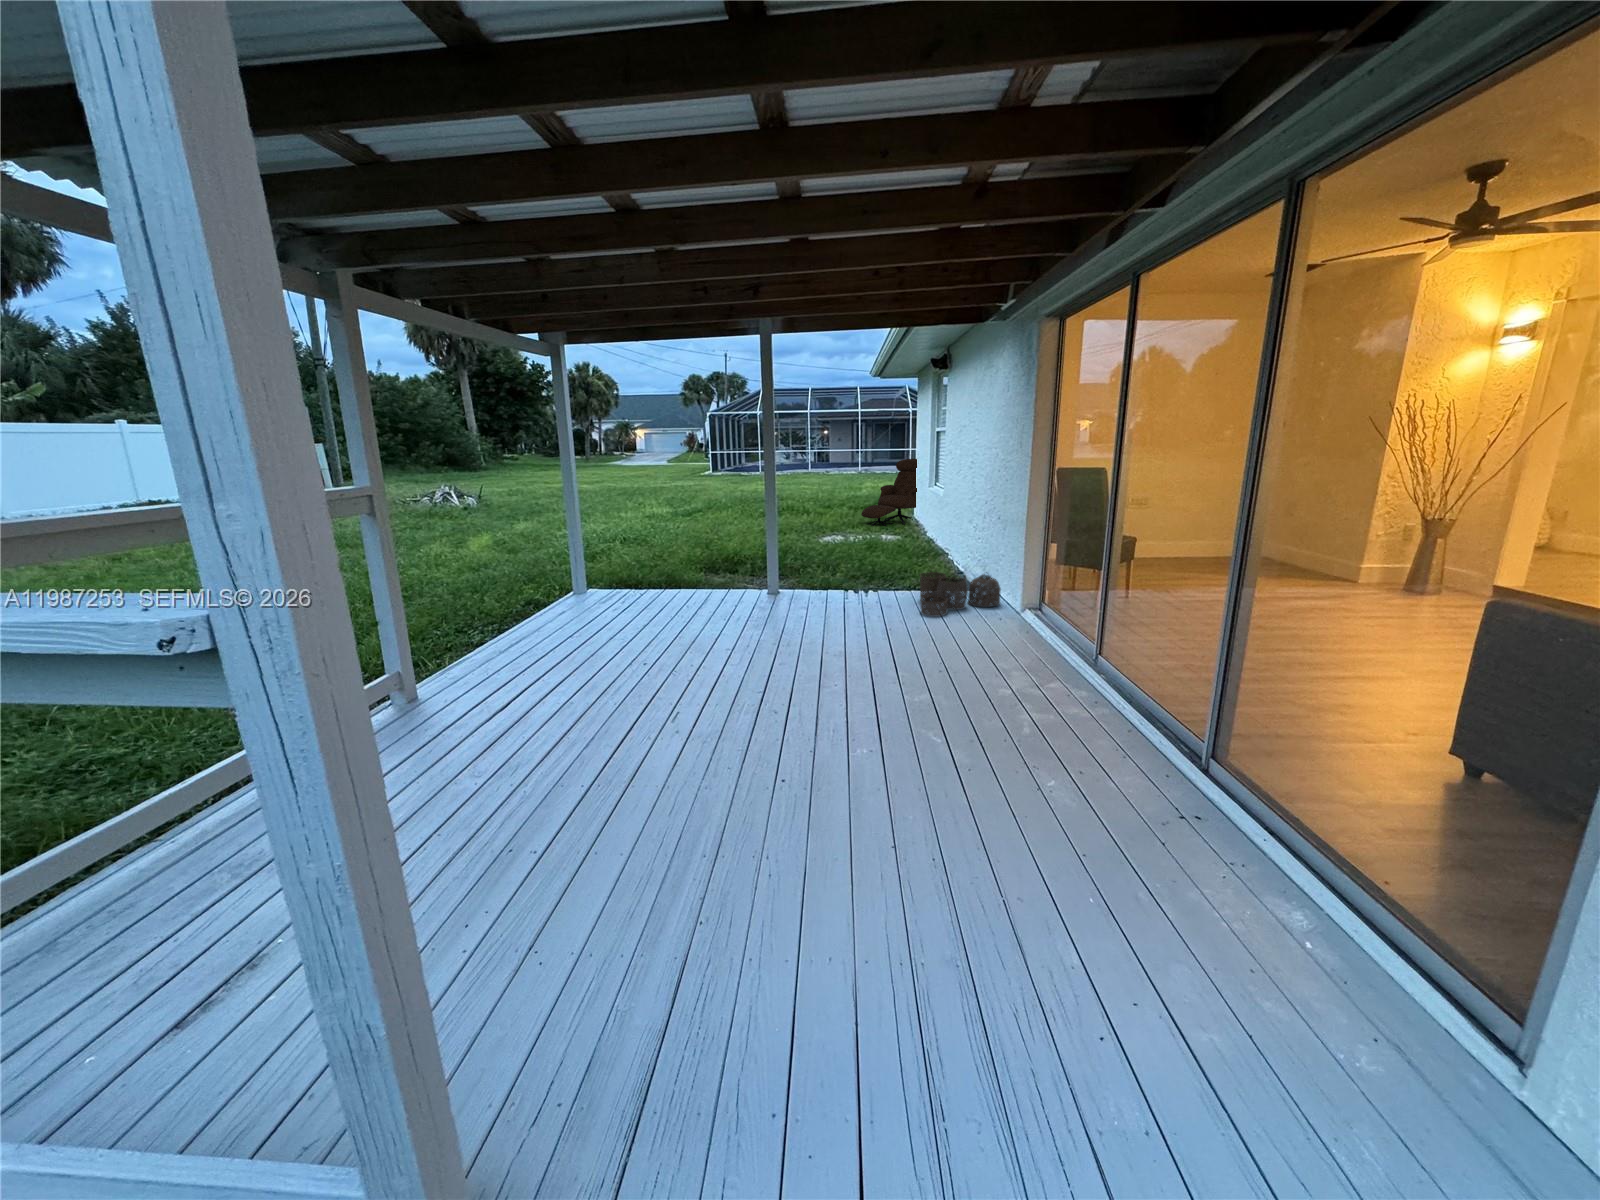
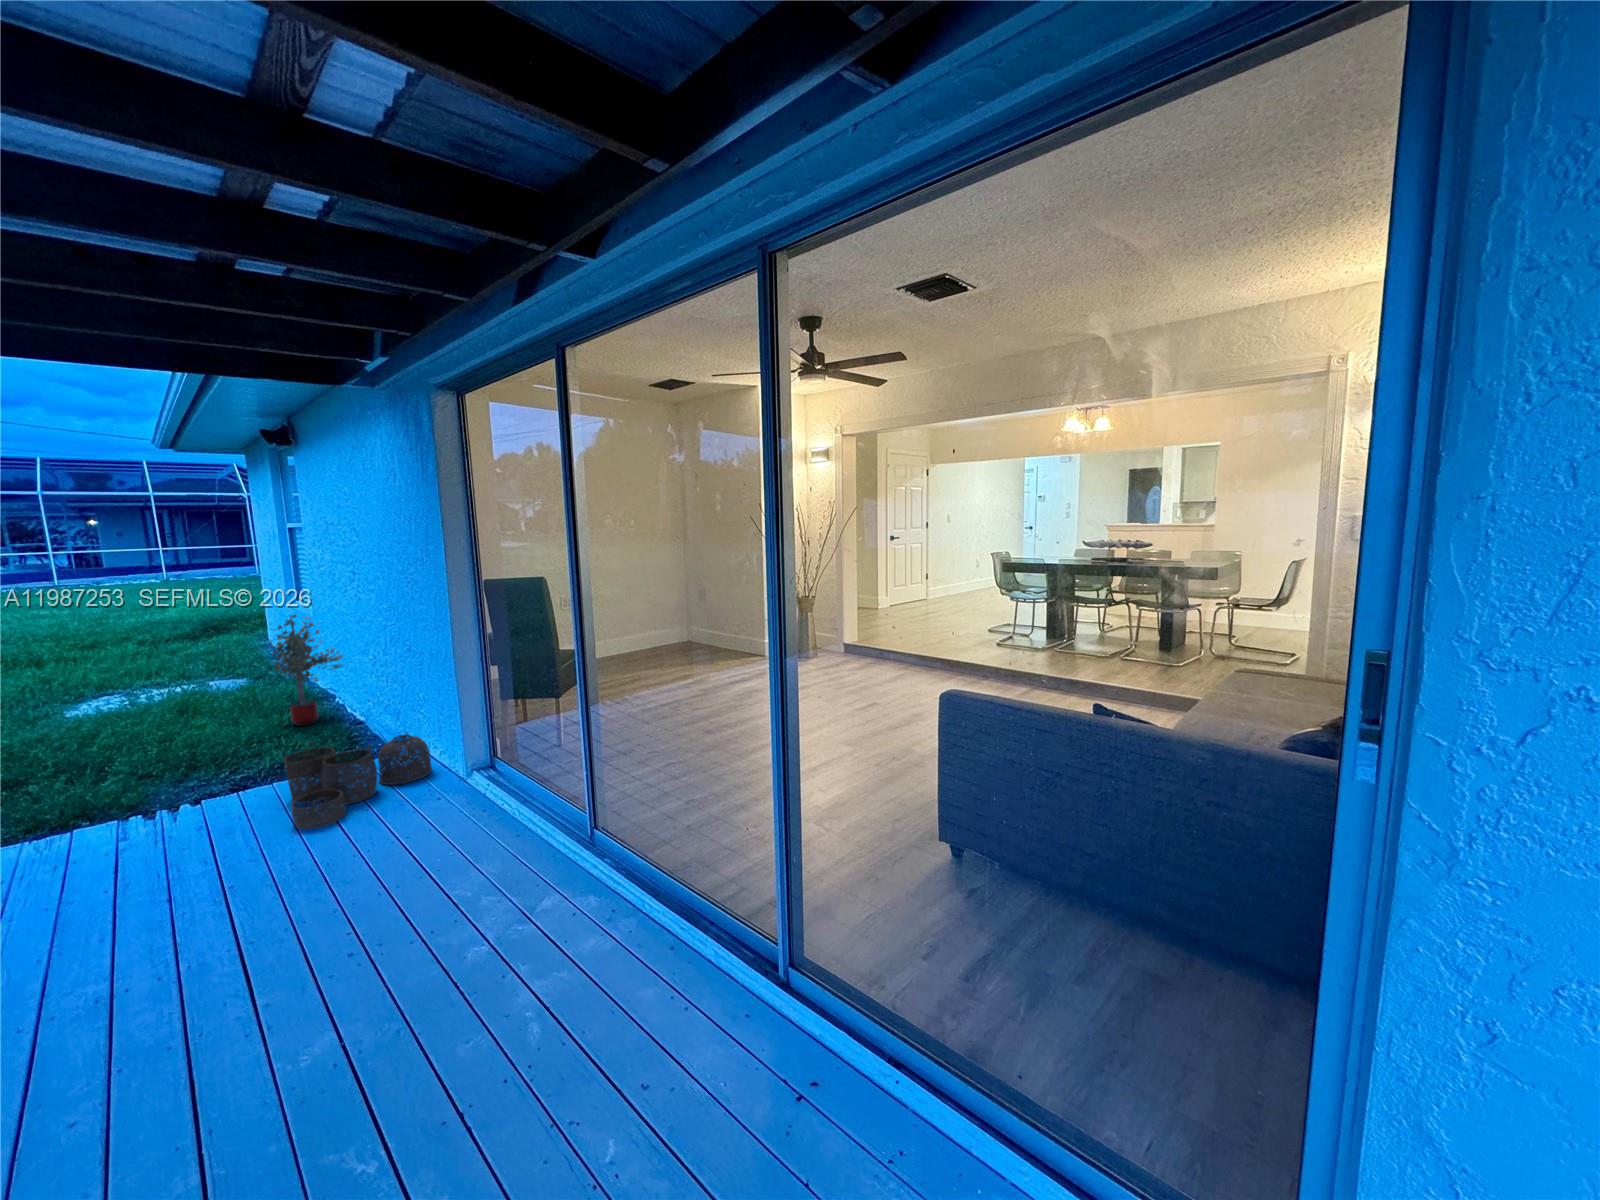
lounge chair: present [861,459,917,526] -> none [167,563,288,669]
potted tree: none [915,490,959,568] -> present [268,615,343,726]

